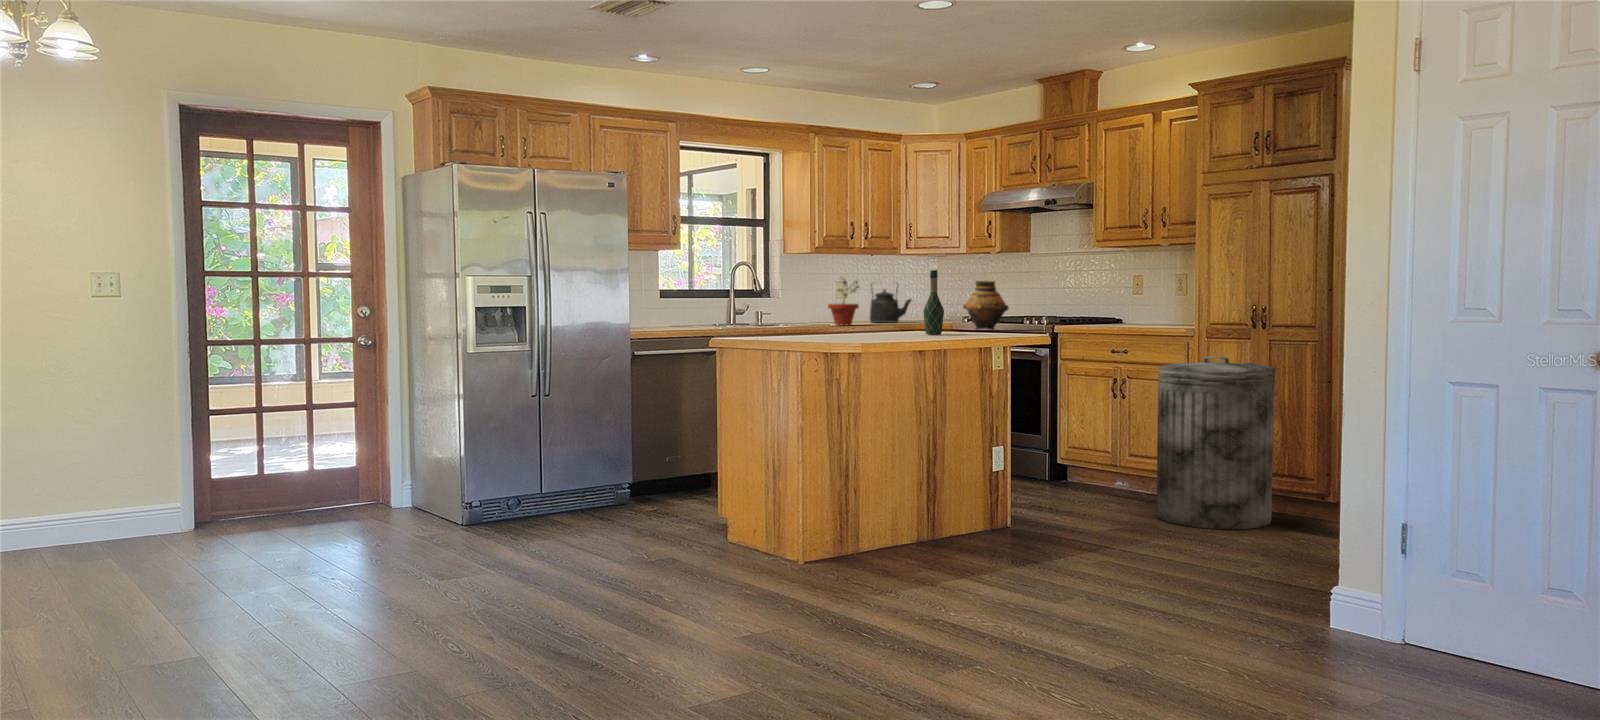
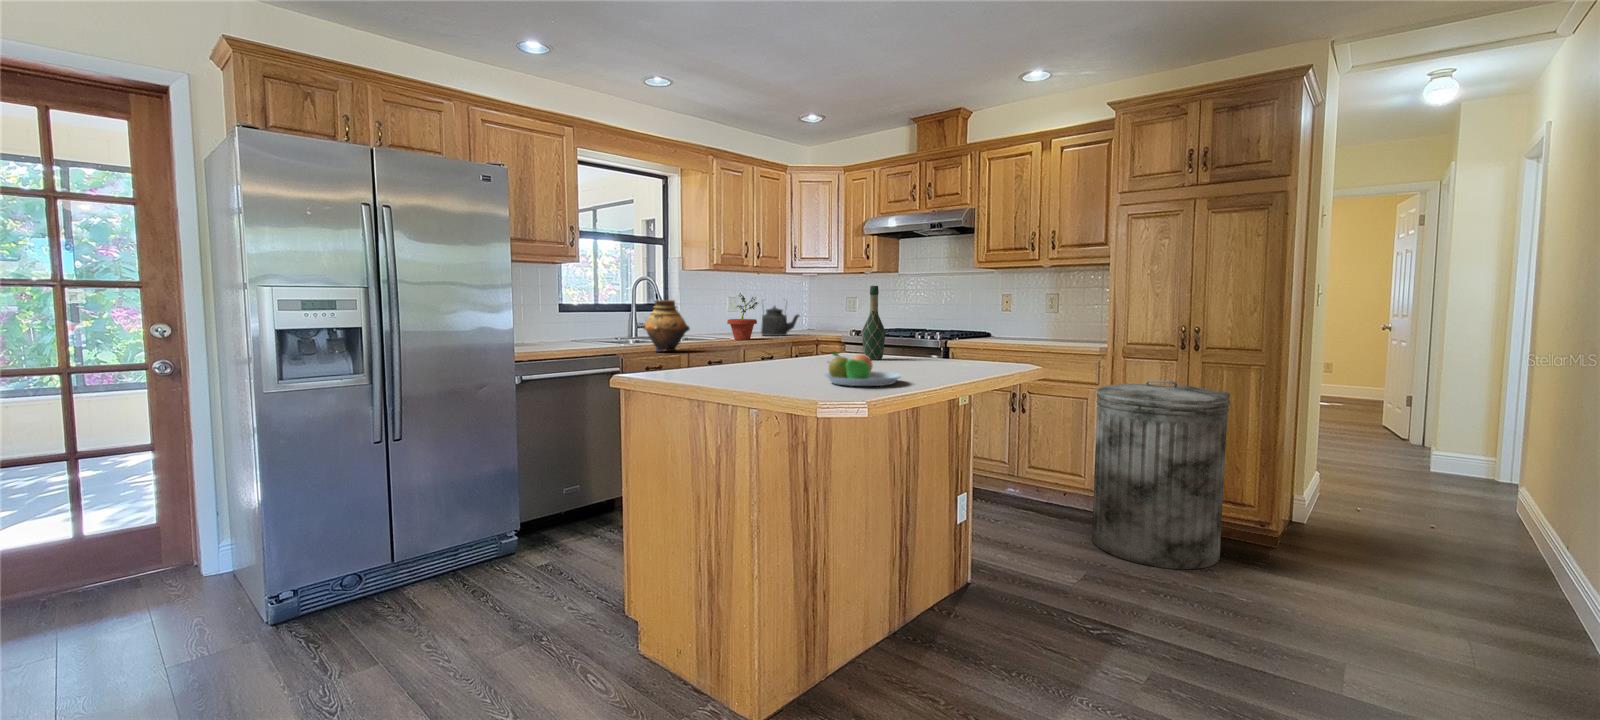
vase: present [963,281,1009,330] -> present [643,300,690,351]
fruit bowl: none [859,320,916,343] -> present [825,352,902,386]

